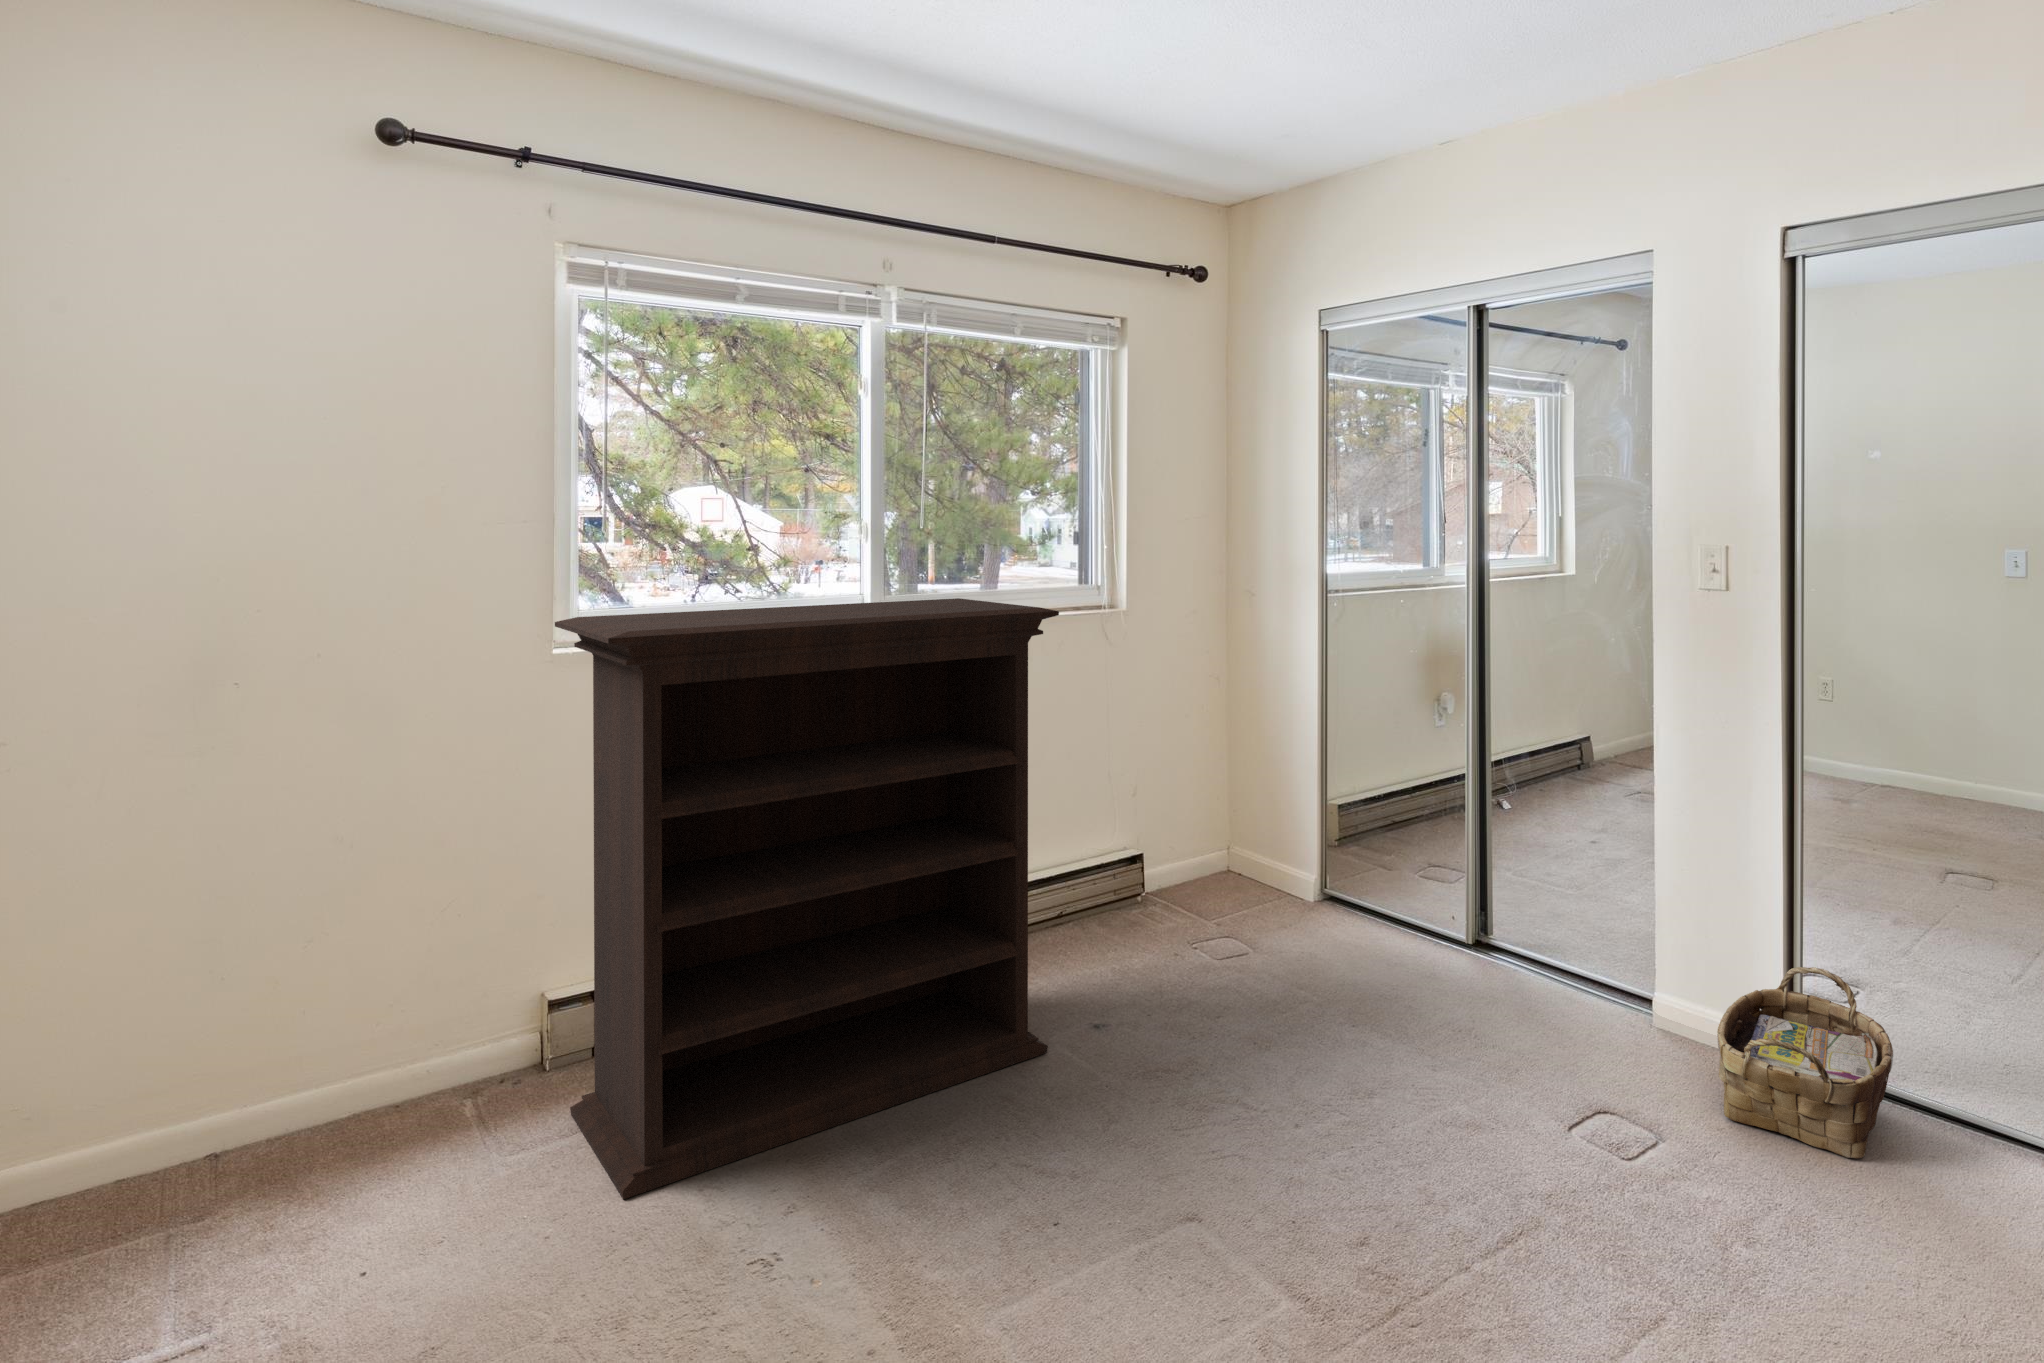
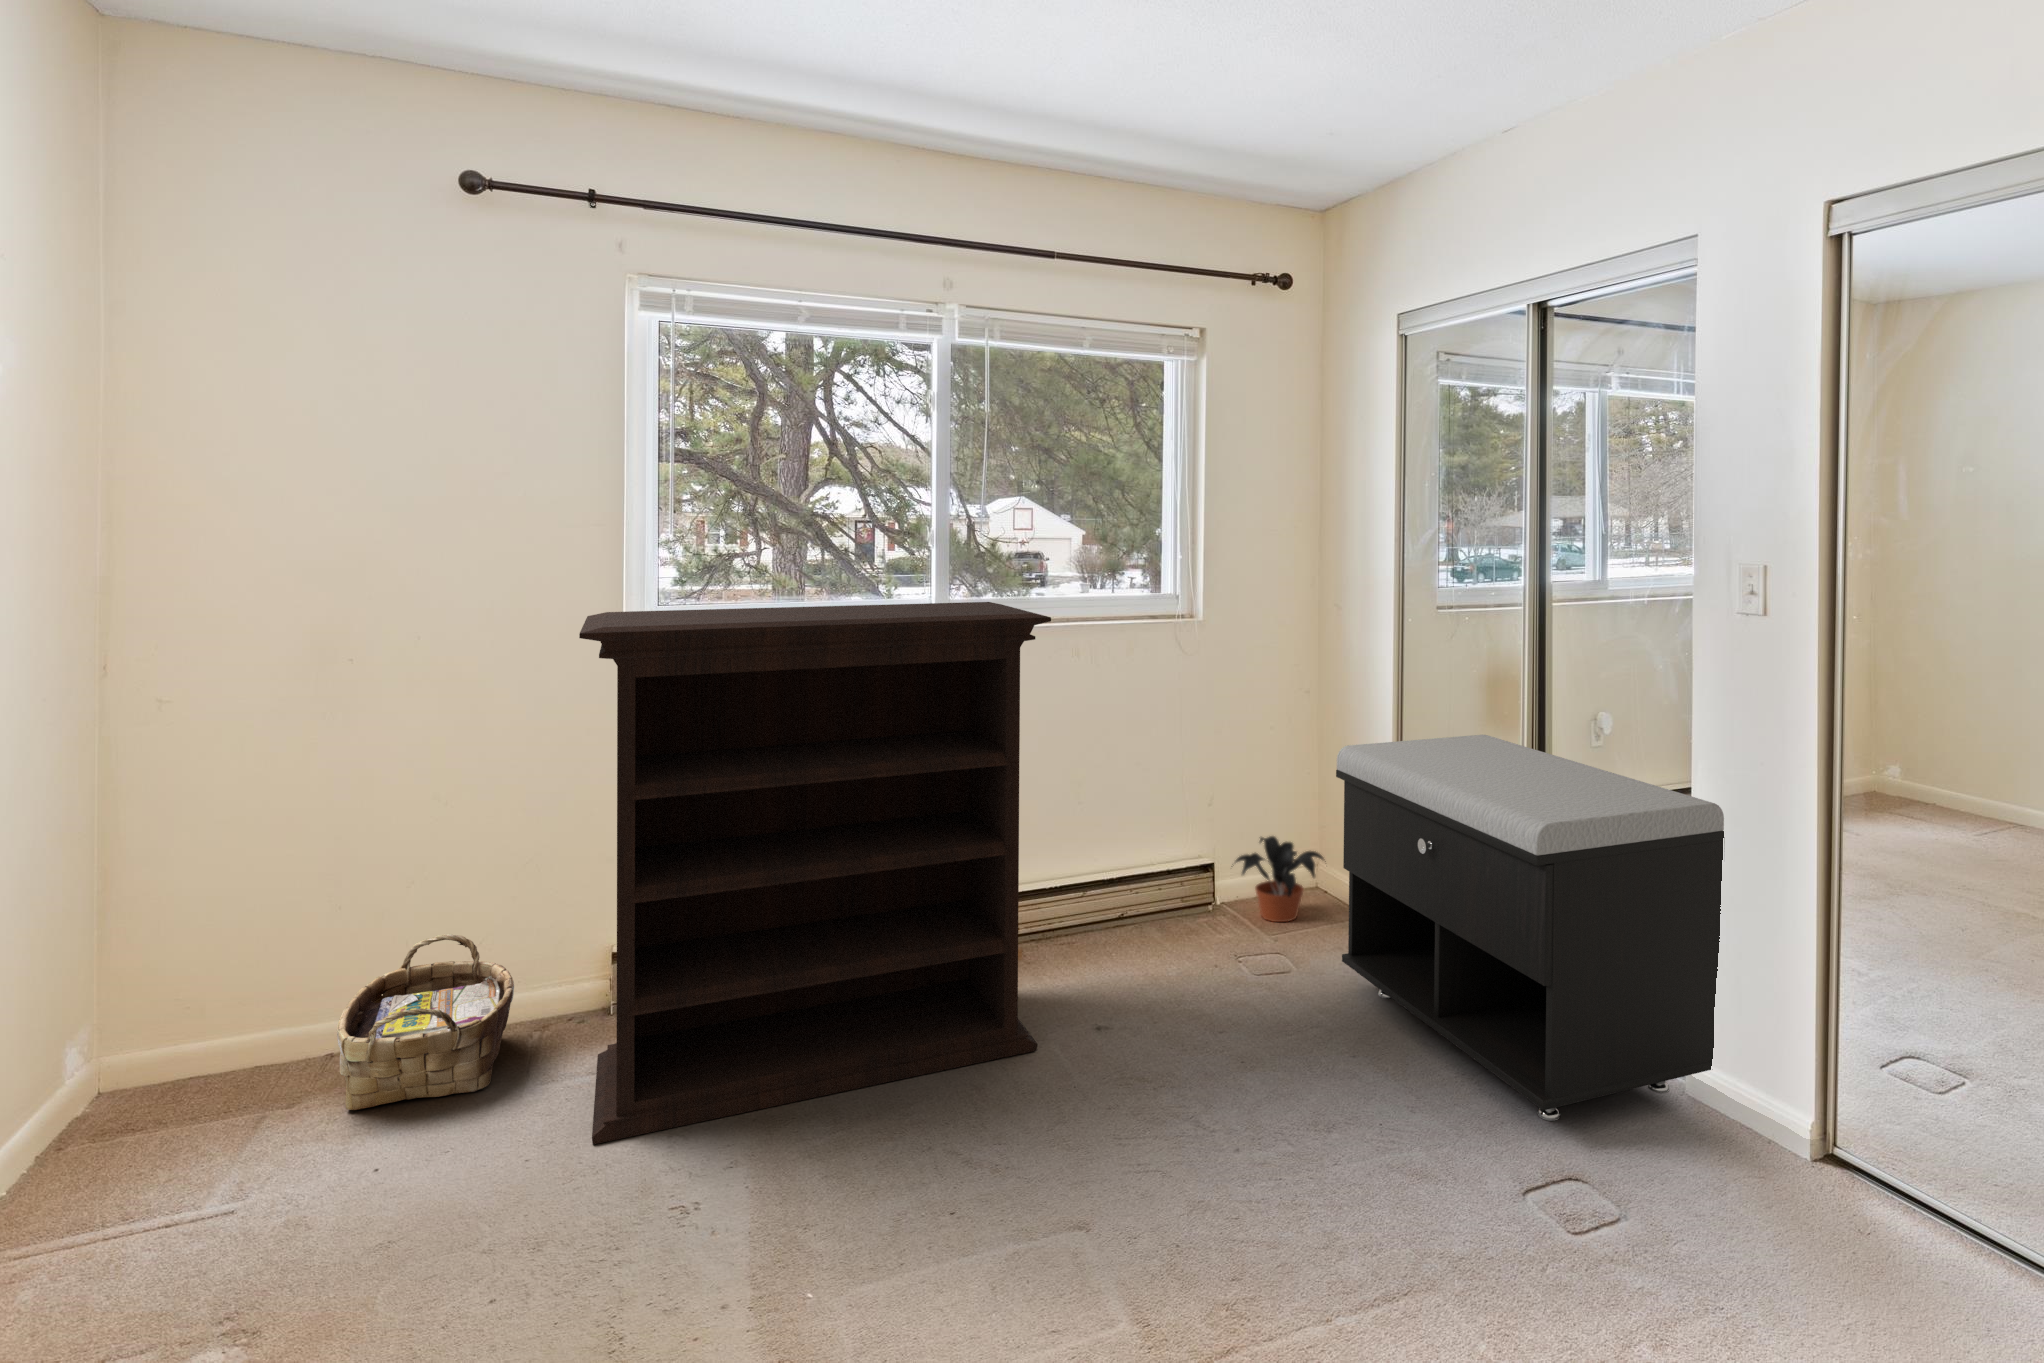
storage bench: none [1299,715,1686,1063] -> present [1336,735,1724,1121]
potted plant: none [1159,826,1251,910] -> present [1235,836,1326,922]
woven basket: present [1717,967,1893,1158] -> present [337,934,514,1110]

